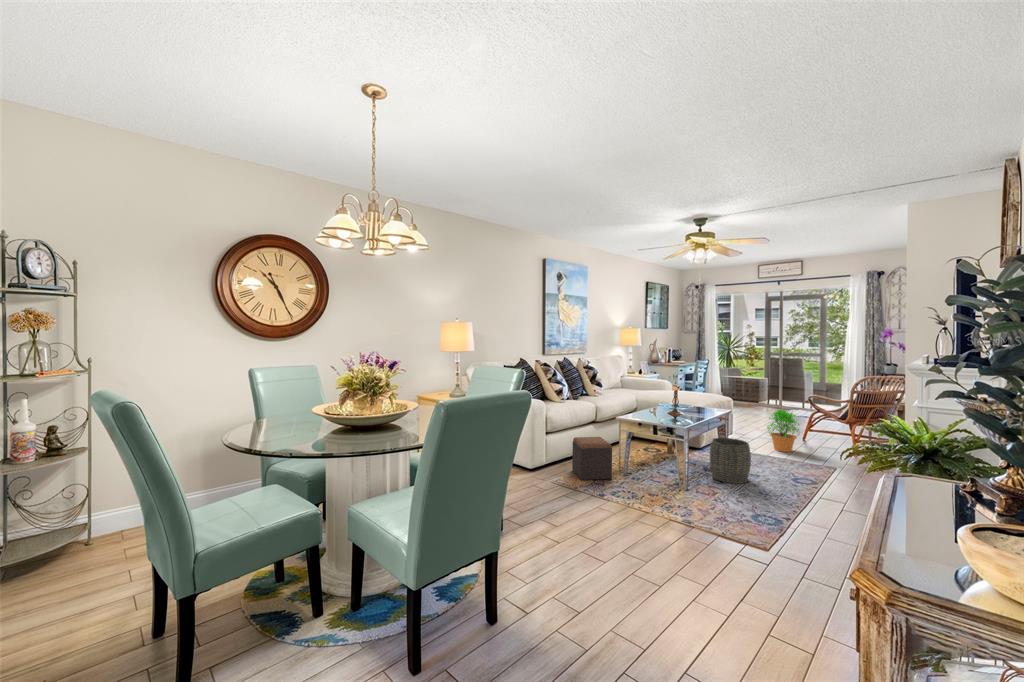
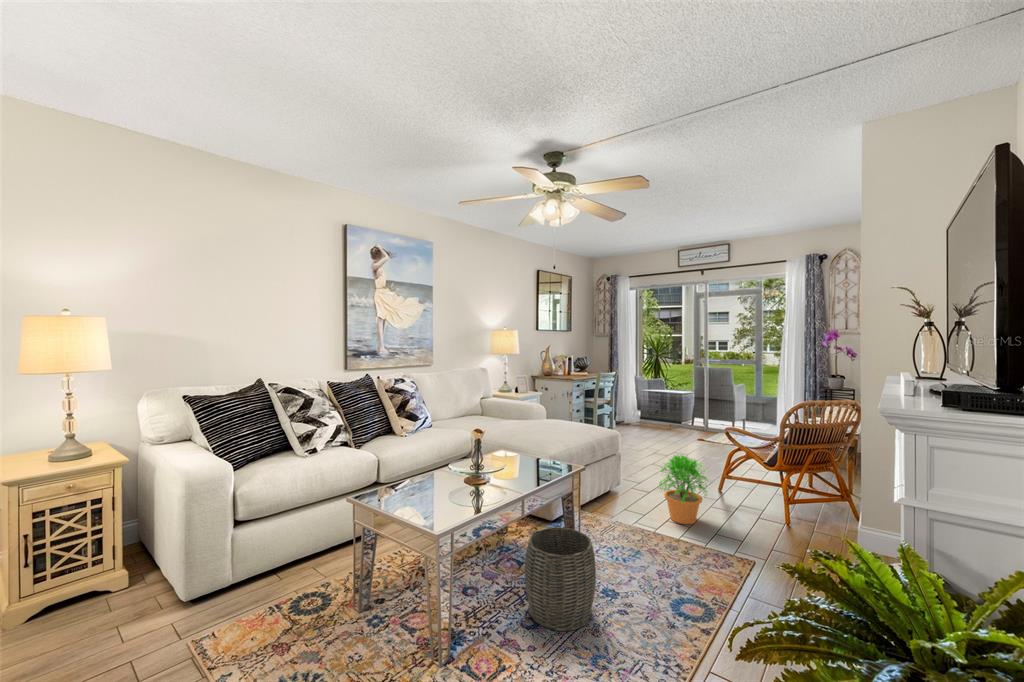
footstool: present [572,437,612,480] -> none [250,533,334,638]

